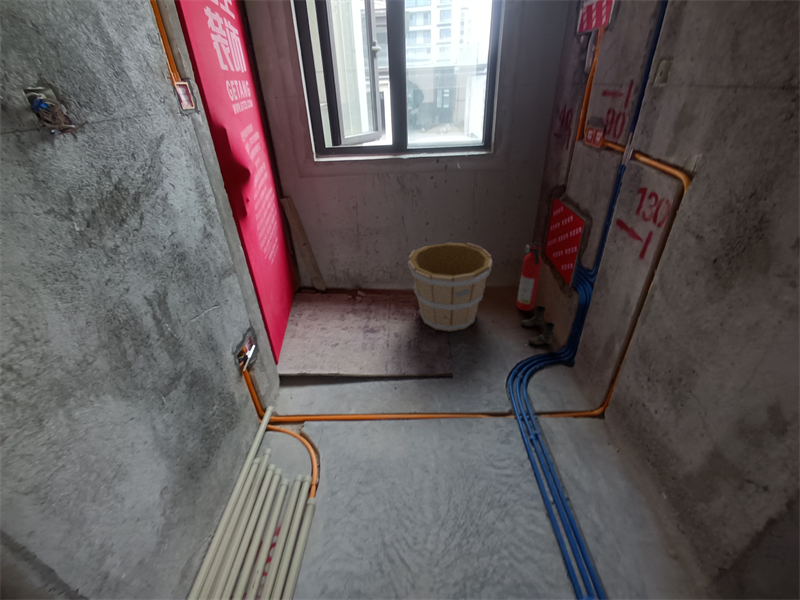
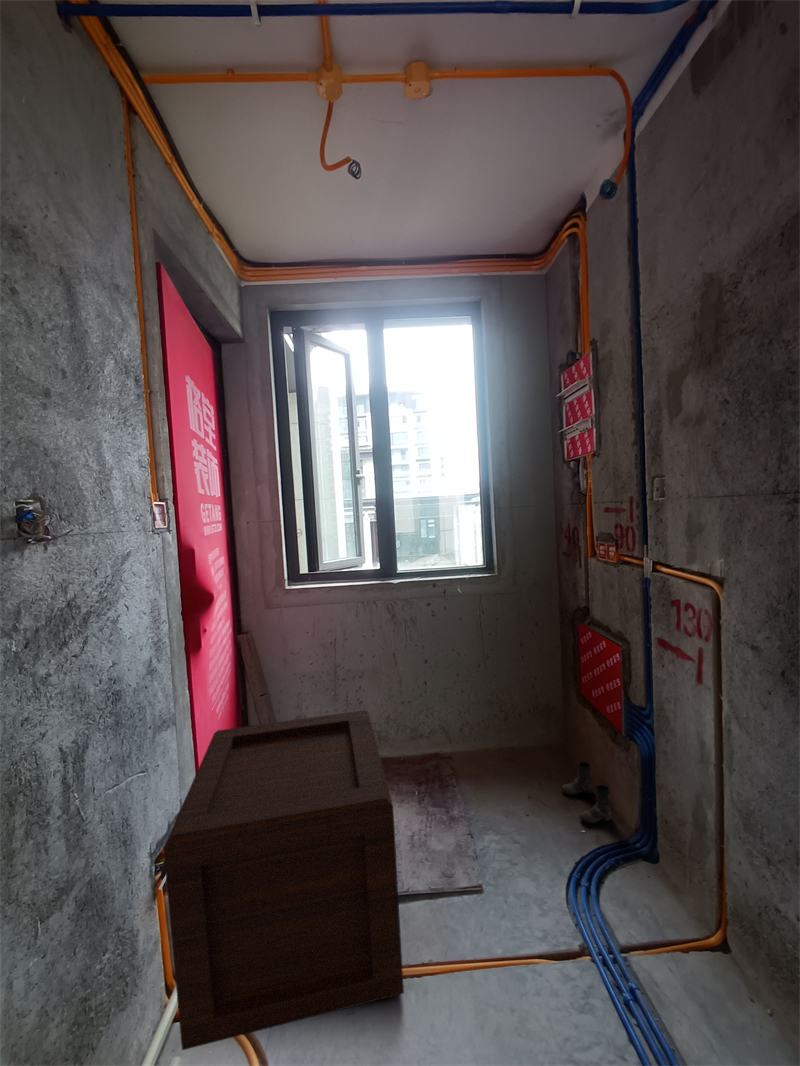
fire extinguisher: present [517,242,542,311] -> none [546,672,573,771]
wooden bucket: present [408,243,492,332] -> none [400,677,510,810]
wooden crate: none [239,266,397,441] -> present [163,710,404,1050]

